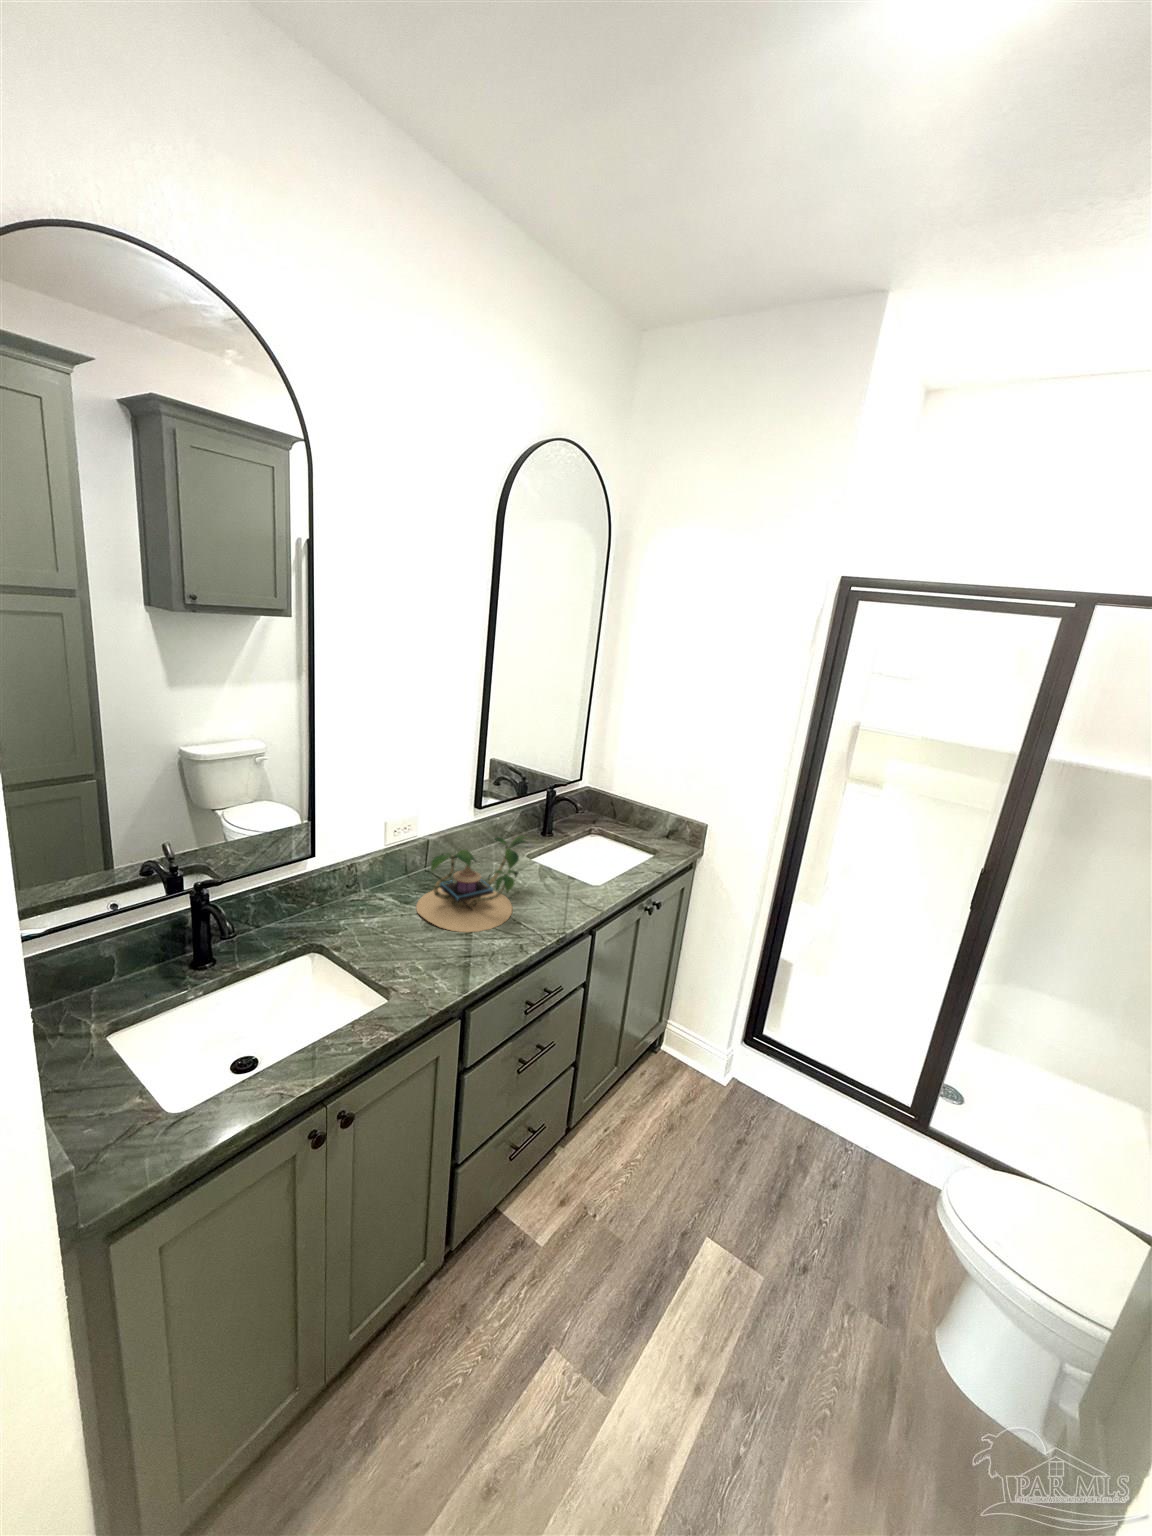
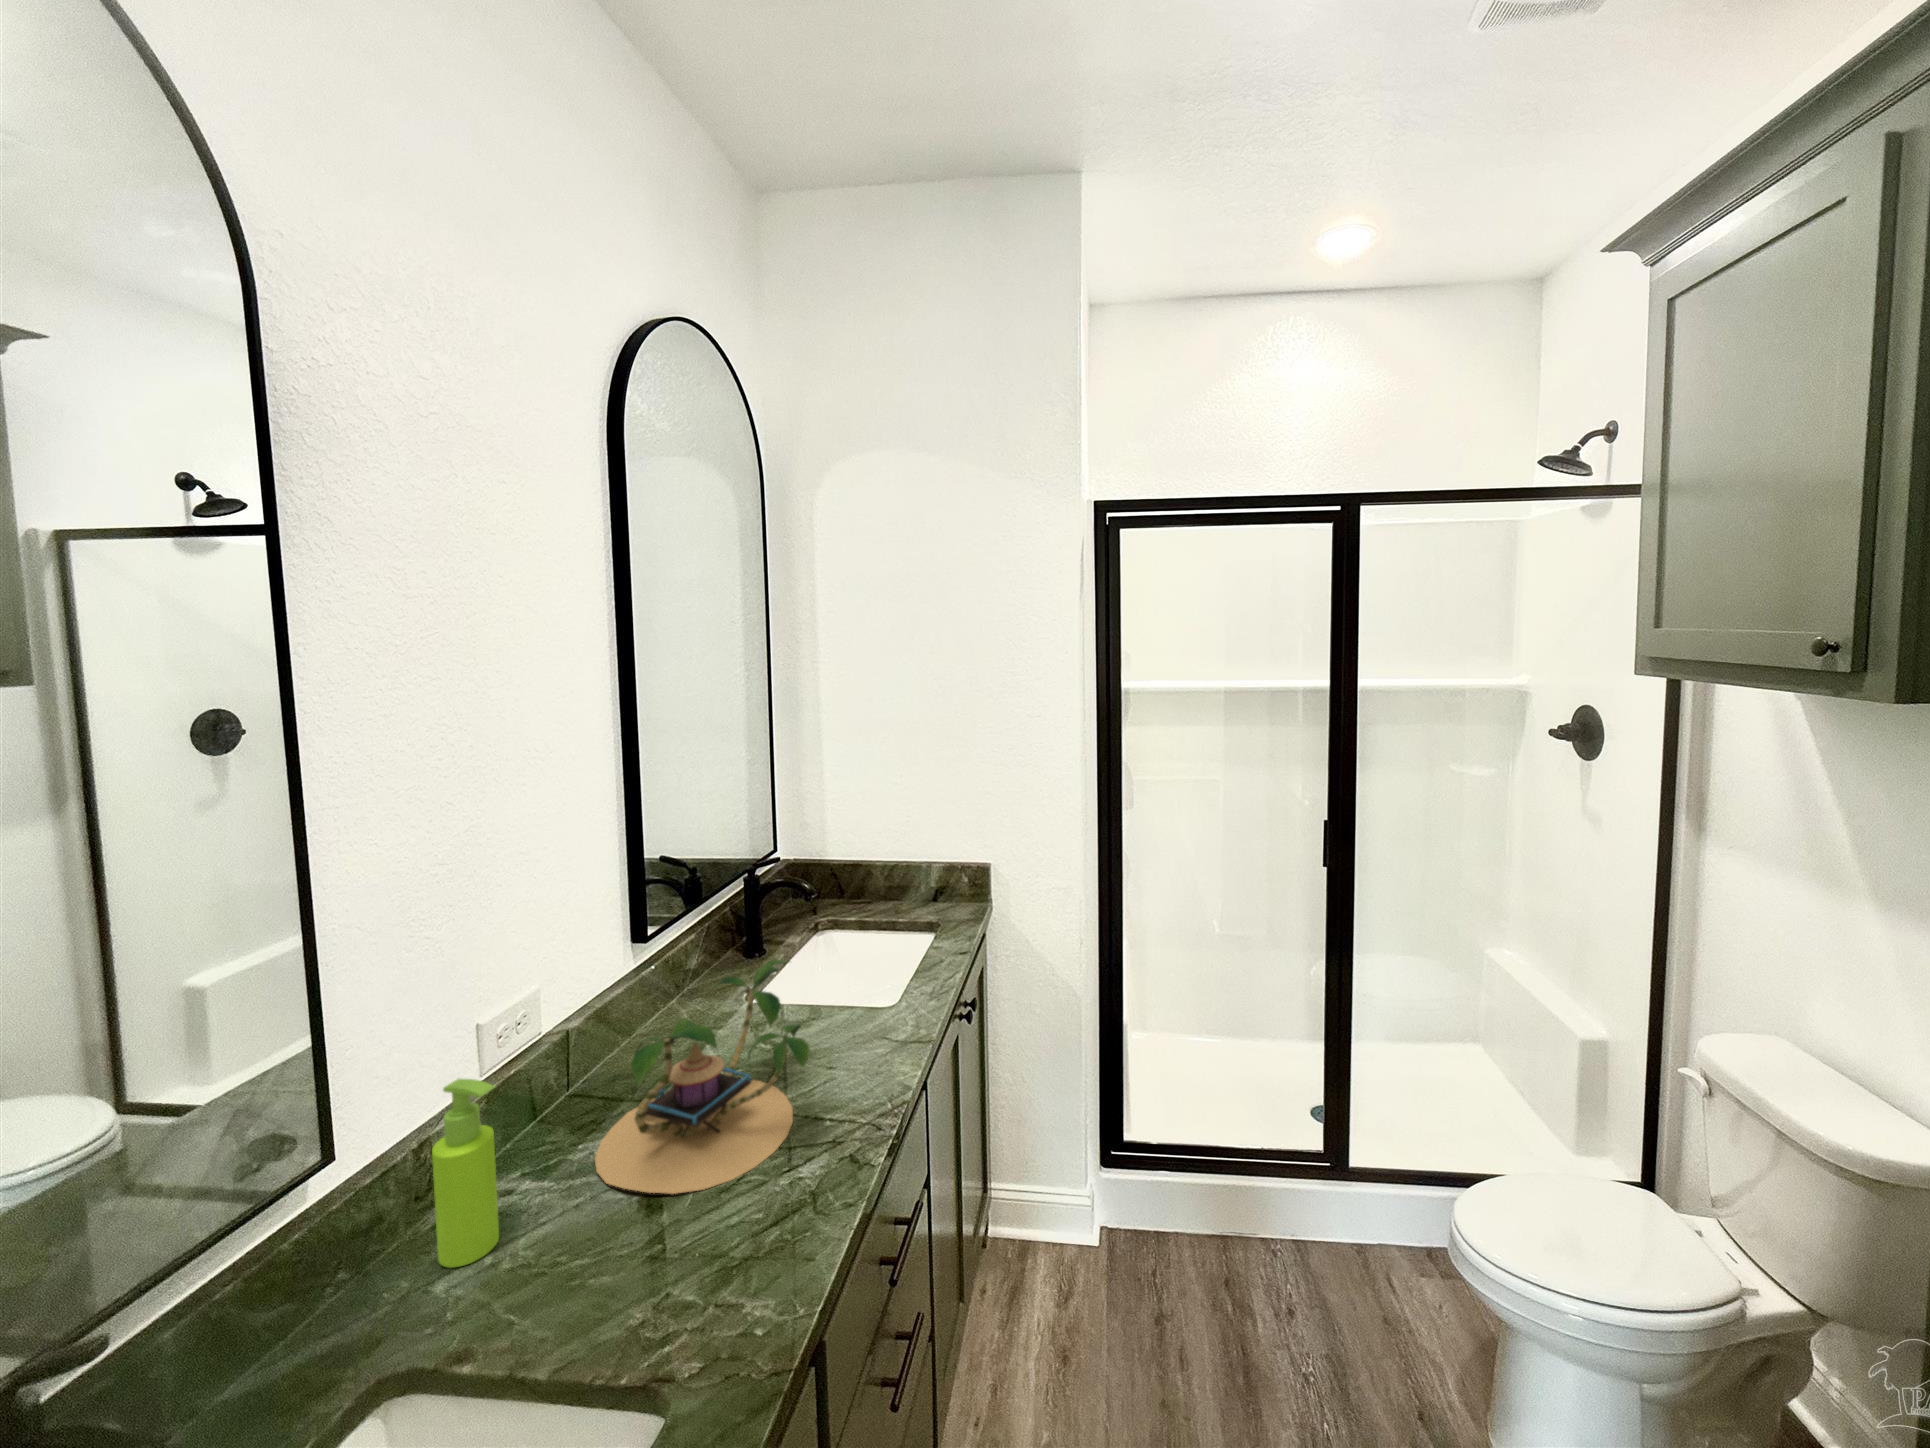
soap dispenser: none [346,841,371,919] -> present [432,1079,499,1268]

